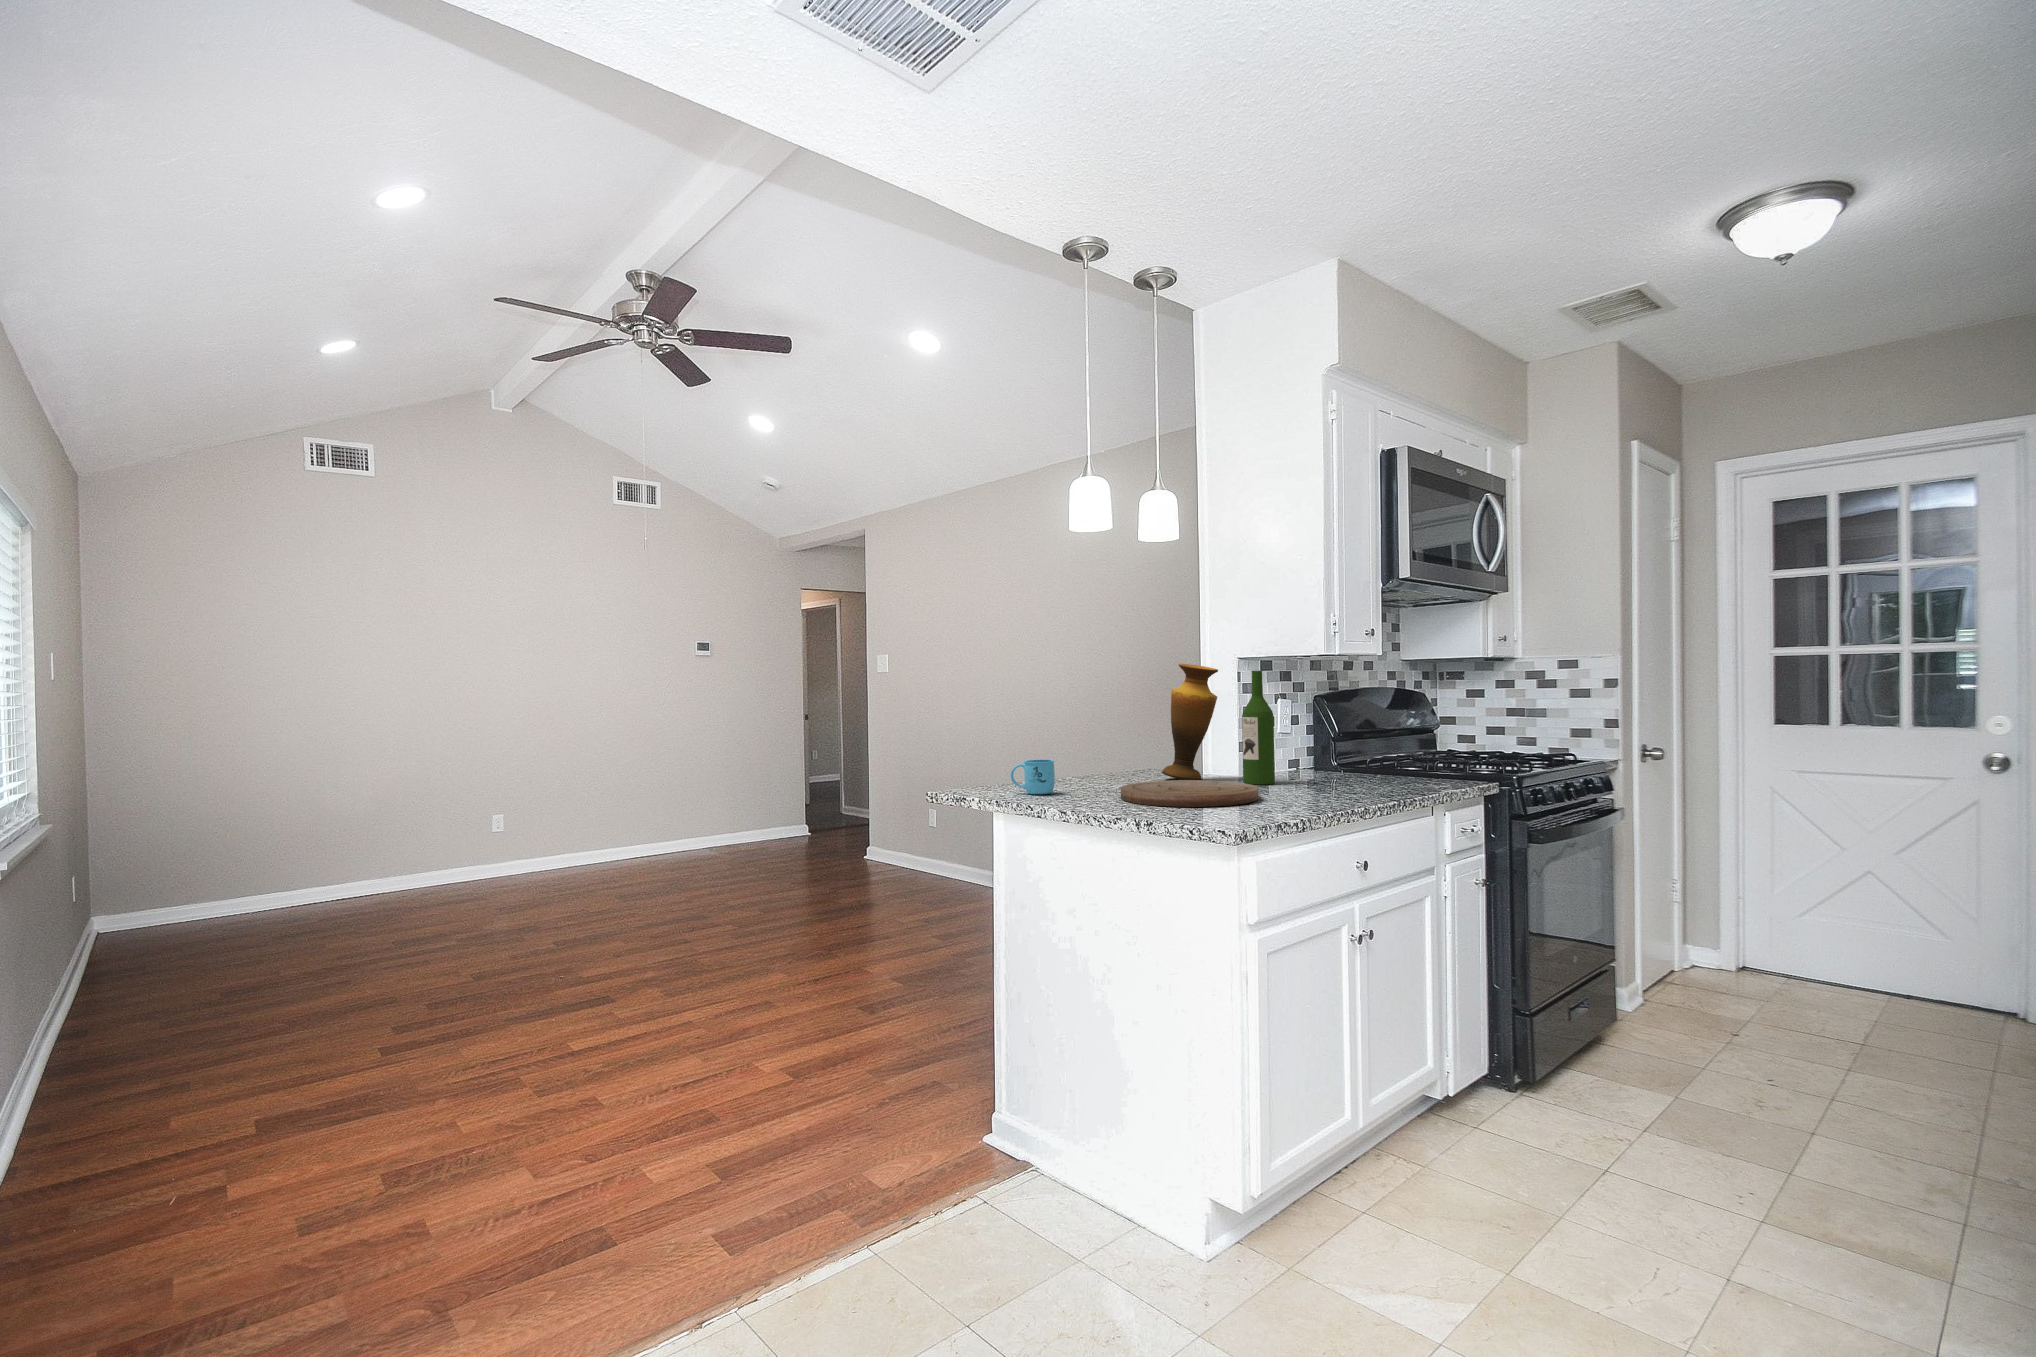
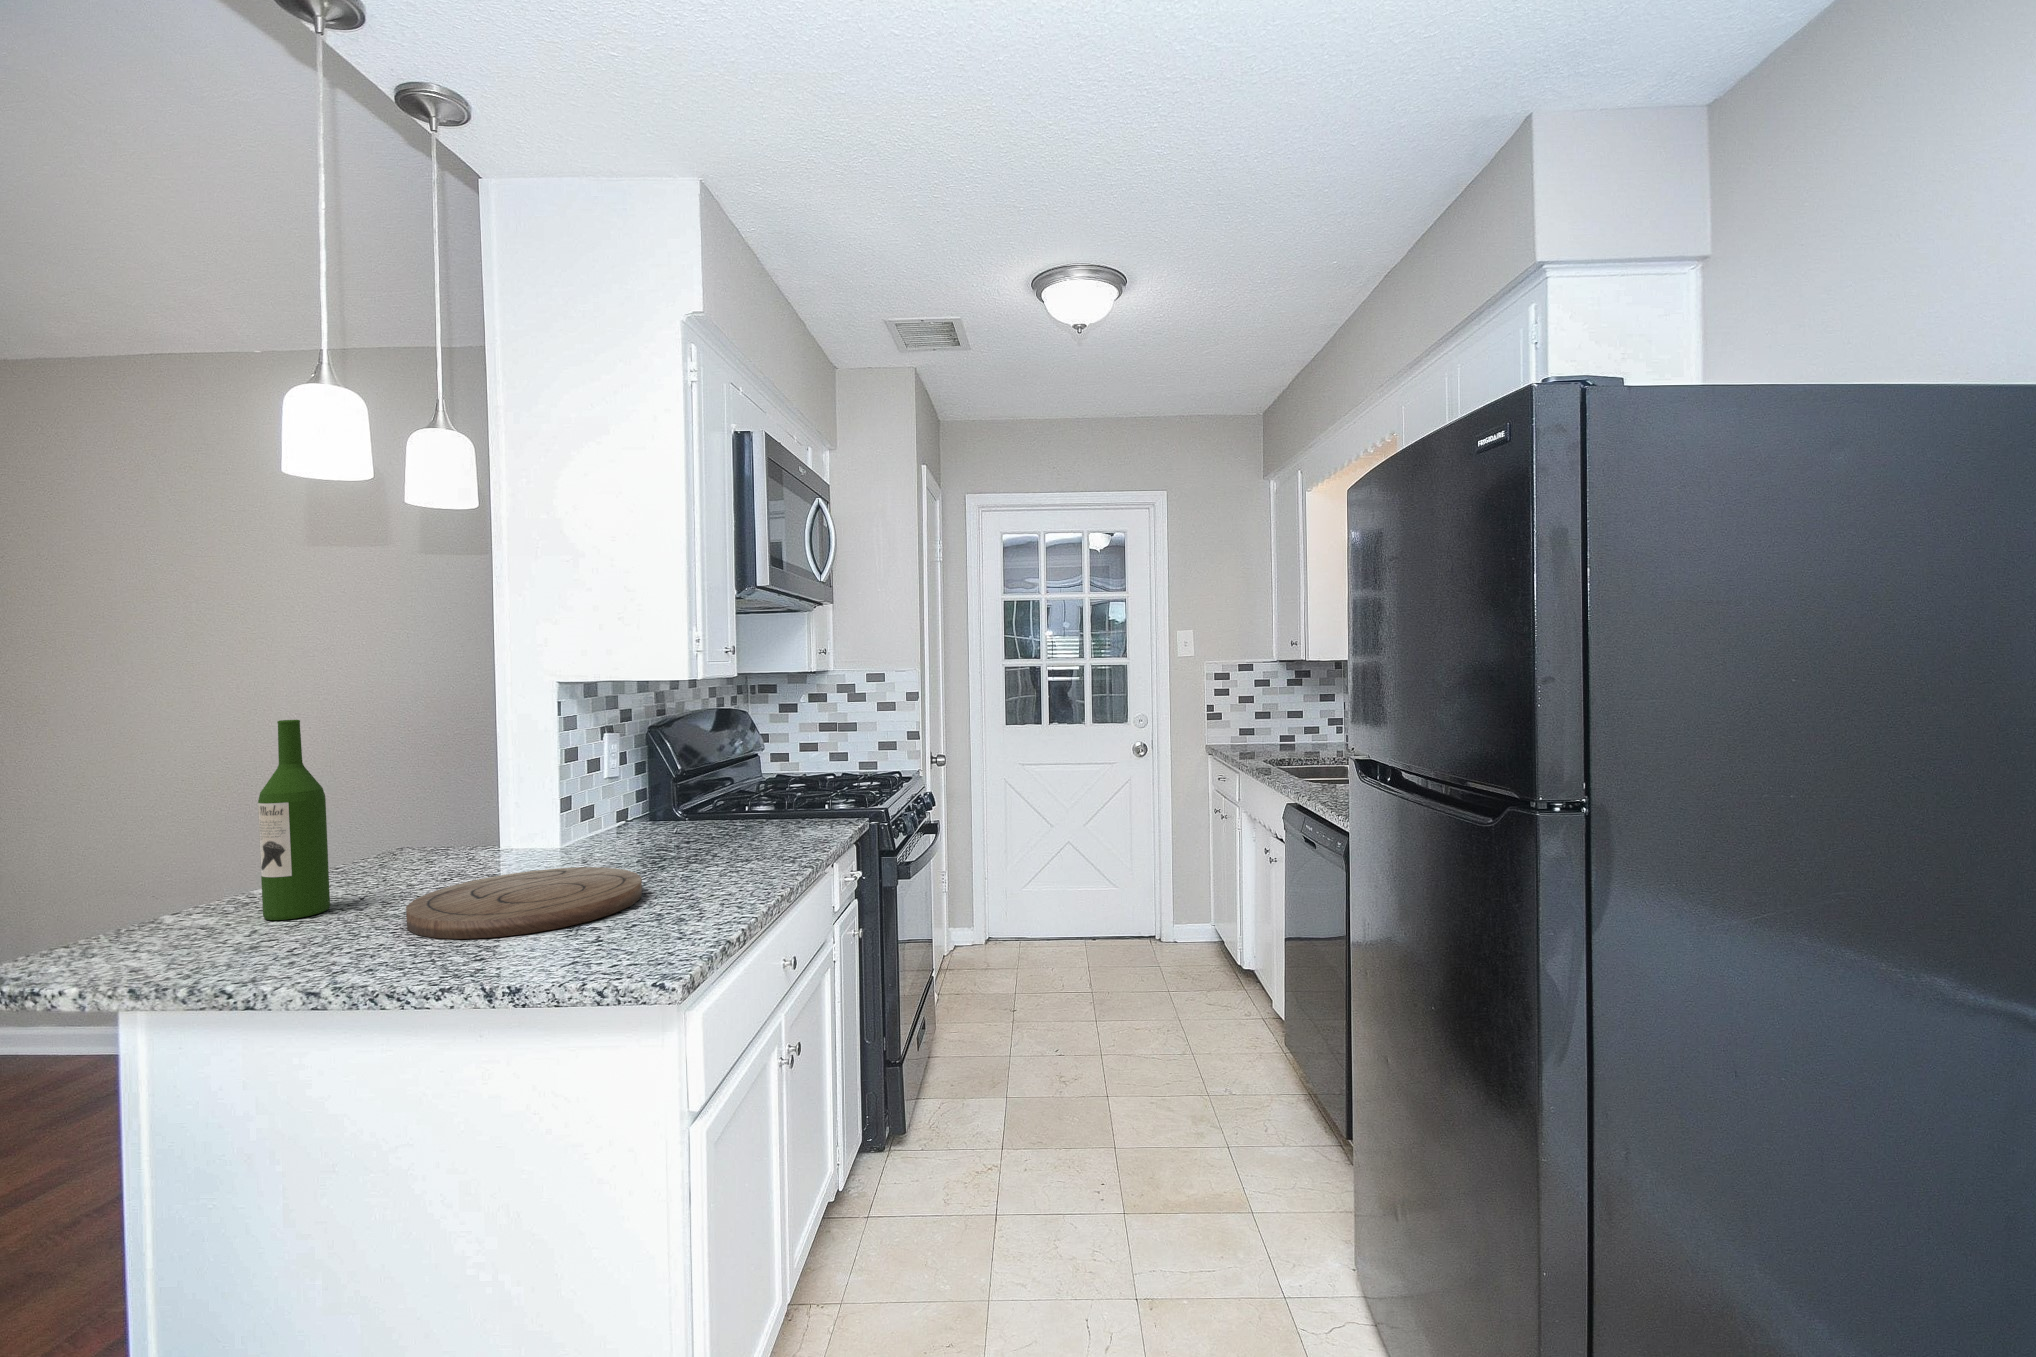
vase: present [1162,664,1218,780] -> none [449,695,541,867]
wine bottle: present [1242,671,1275,785] -> present [258,720,330,920]
mug: present [1011,759,1055,794] -> none [147,880,256,952]

